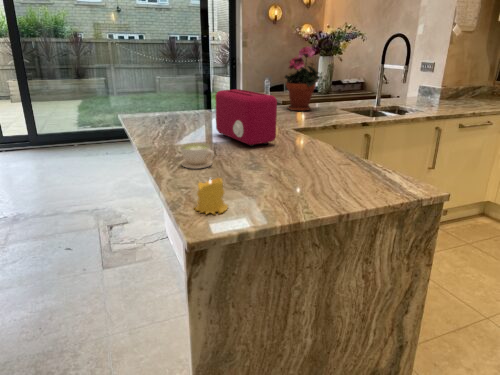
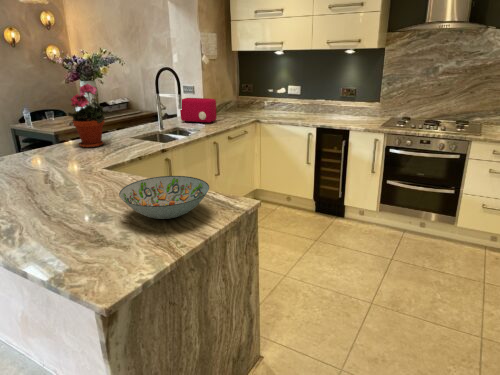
toaster: present [215,89,277,147] -> present [180,98,217,123]
decorative bowl: none [267,135,375,182] -> present [119,176,209,219]
coffee cup: present [181,143,214,169] -> none [24,209,64,239]
candle: present [195,178,228,214] -> none [88,240,120,277]

